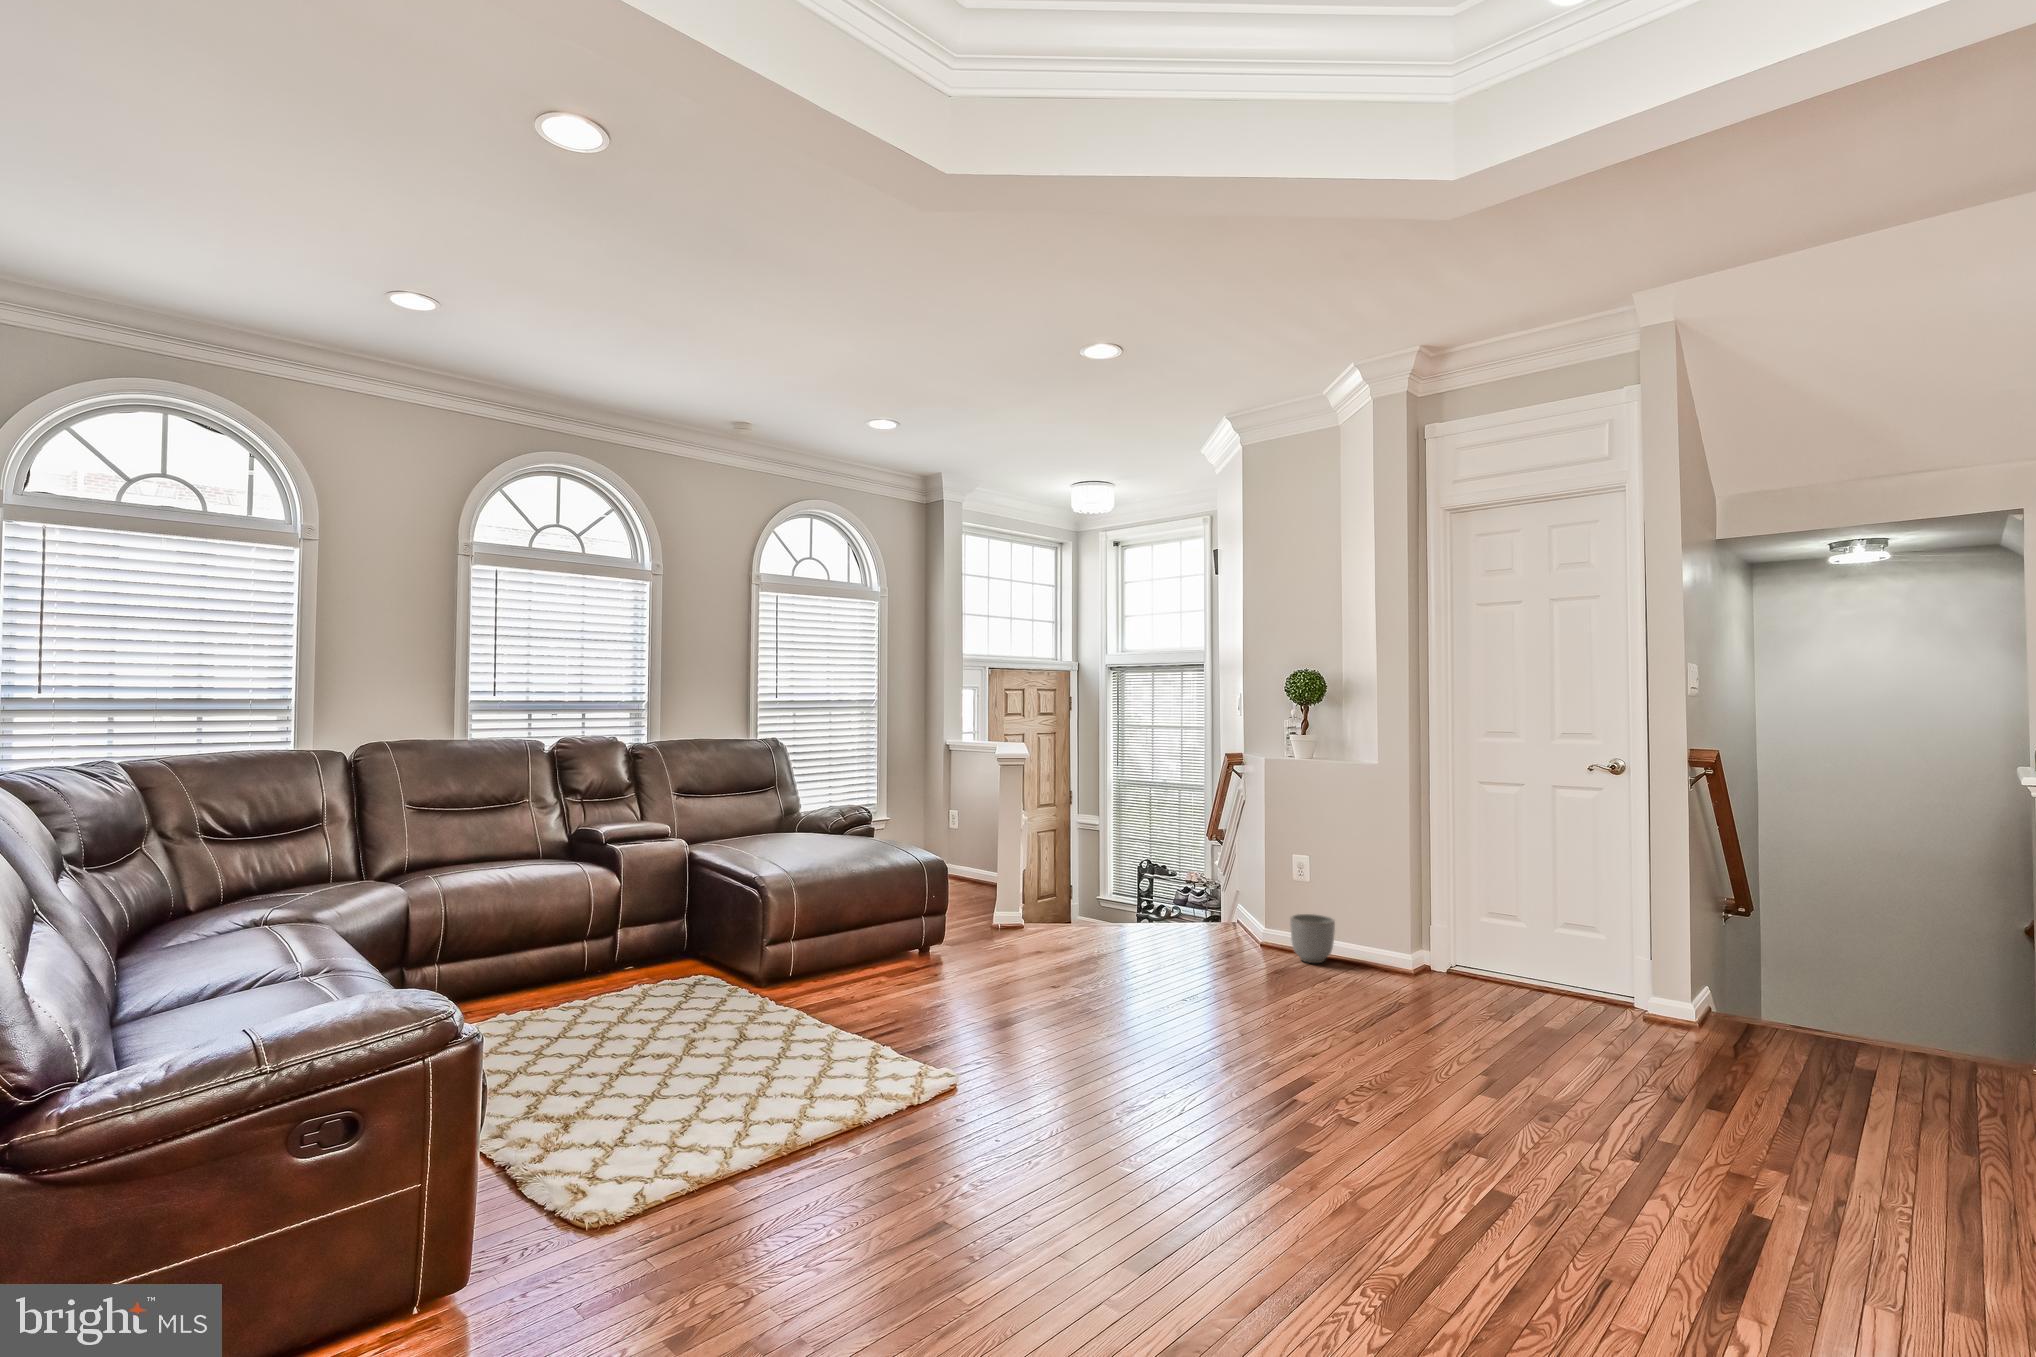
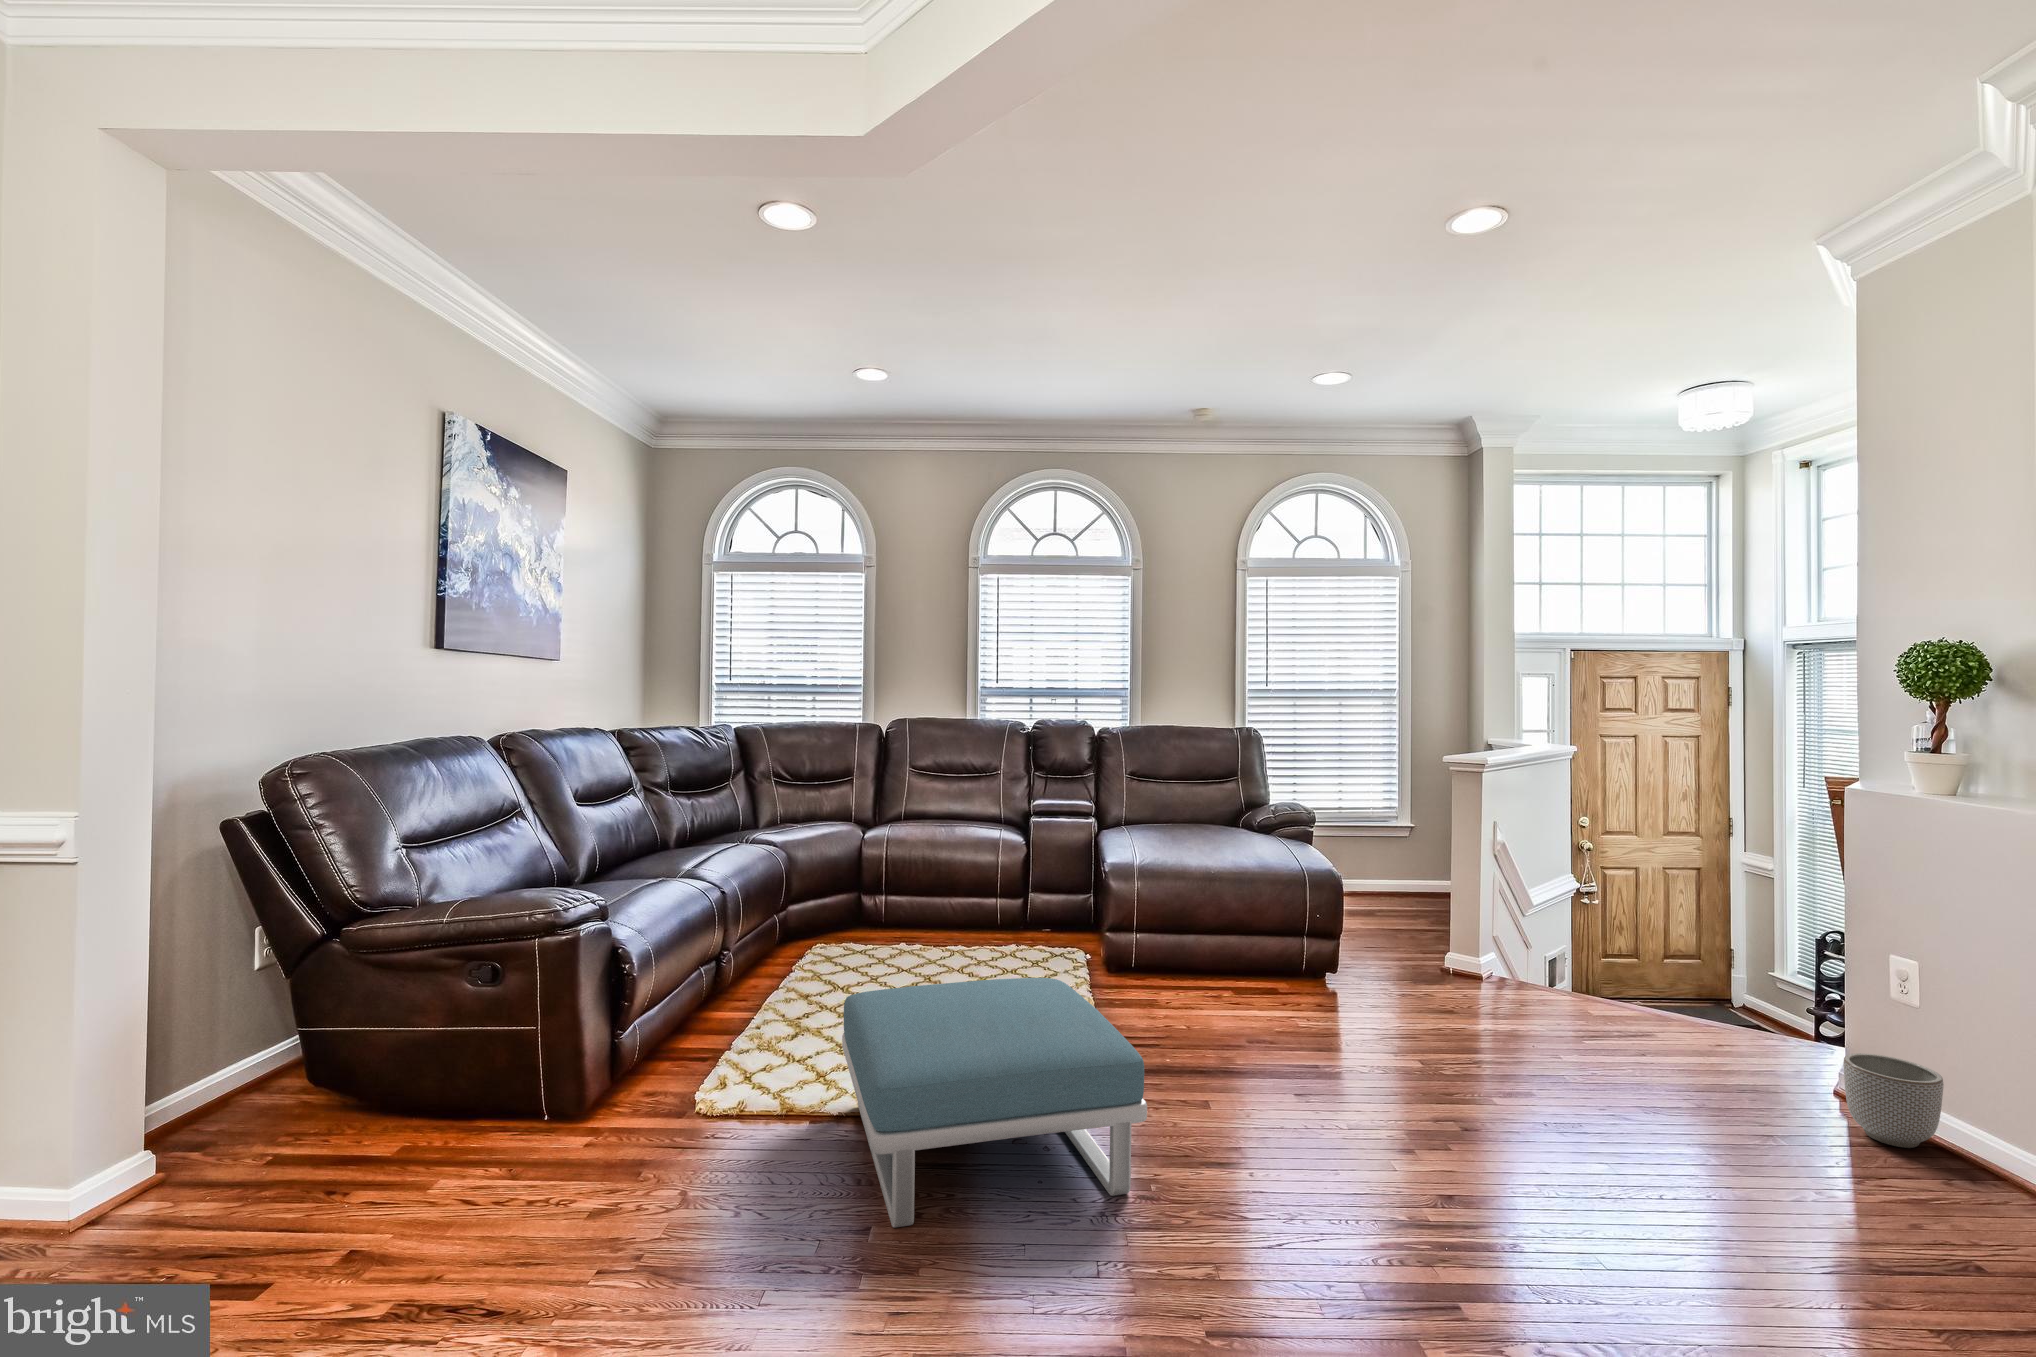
footstool: none [755,972,1076,1201] -> present [842,978,1147,1228]

